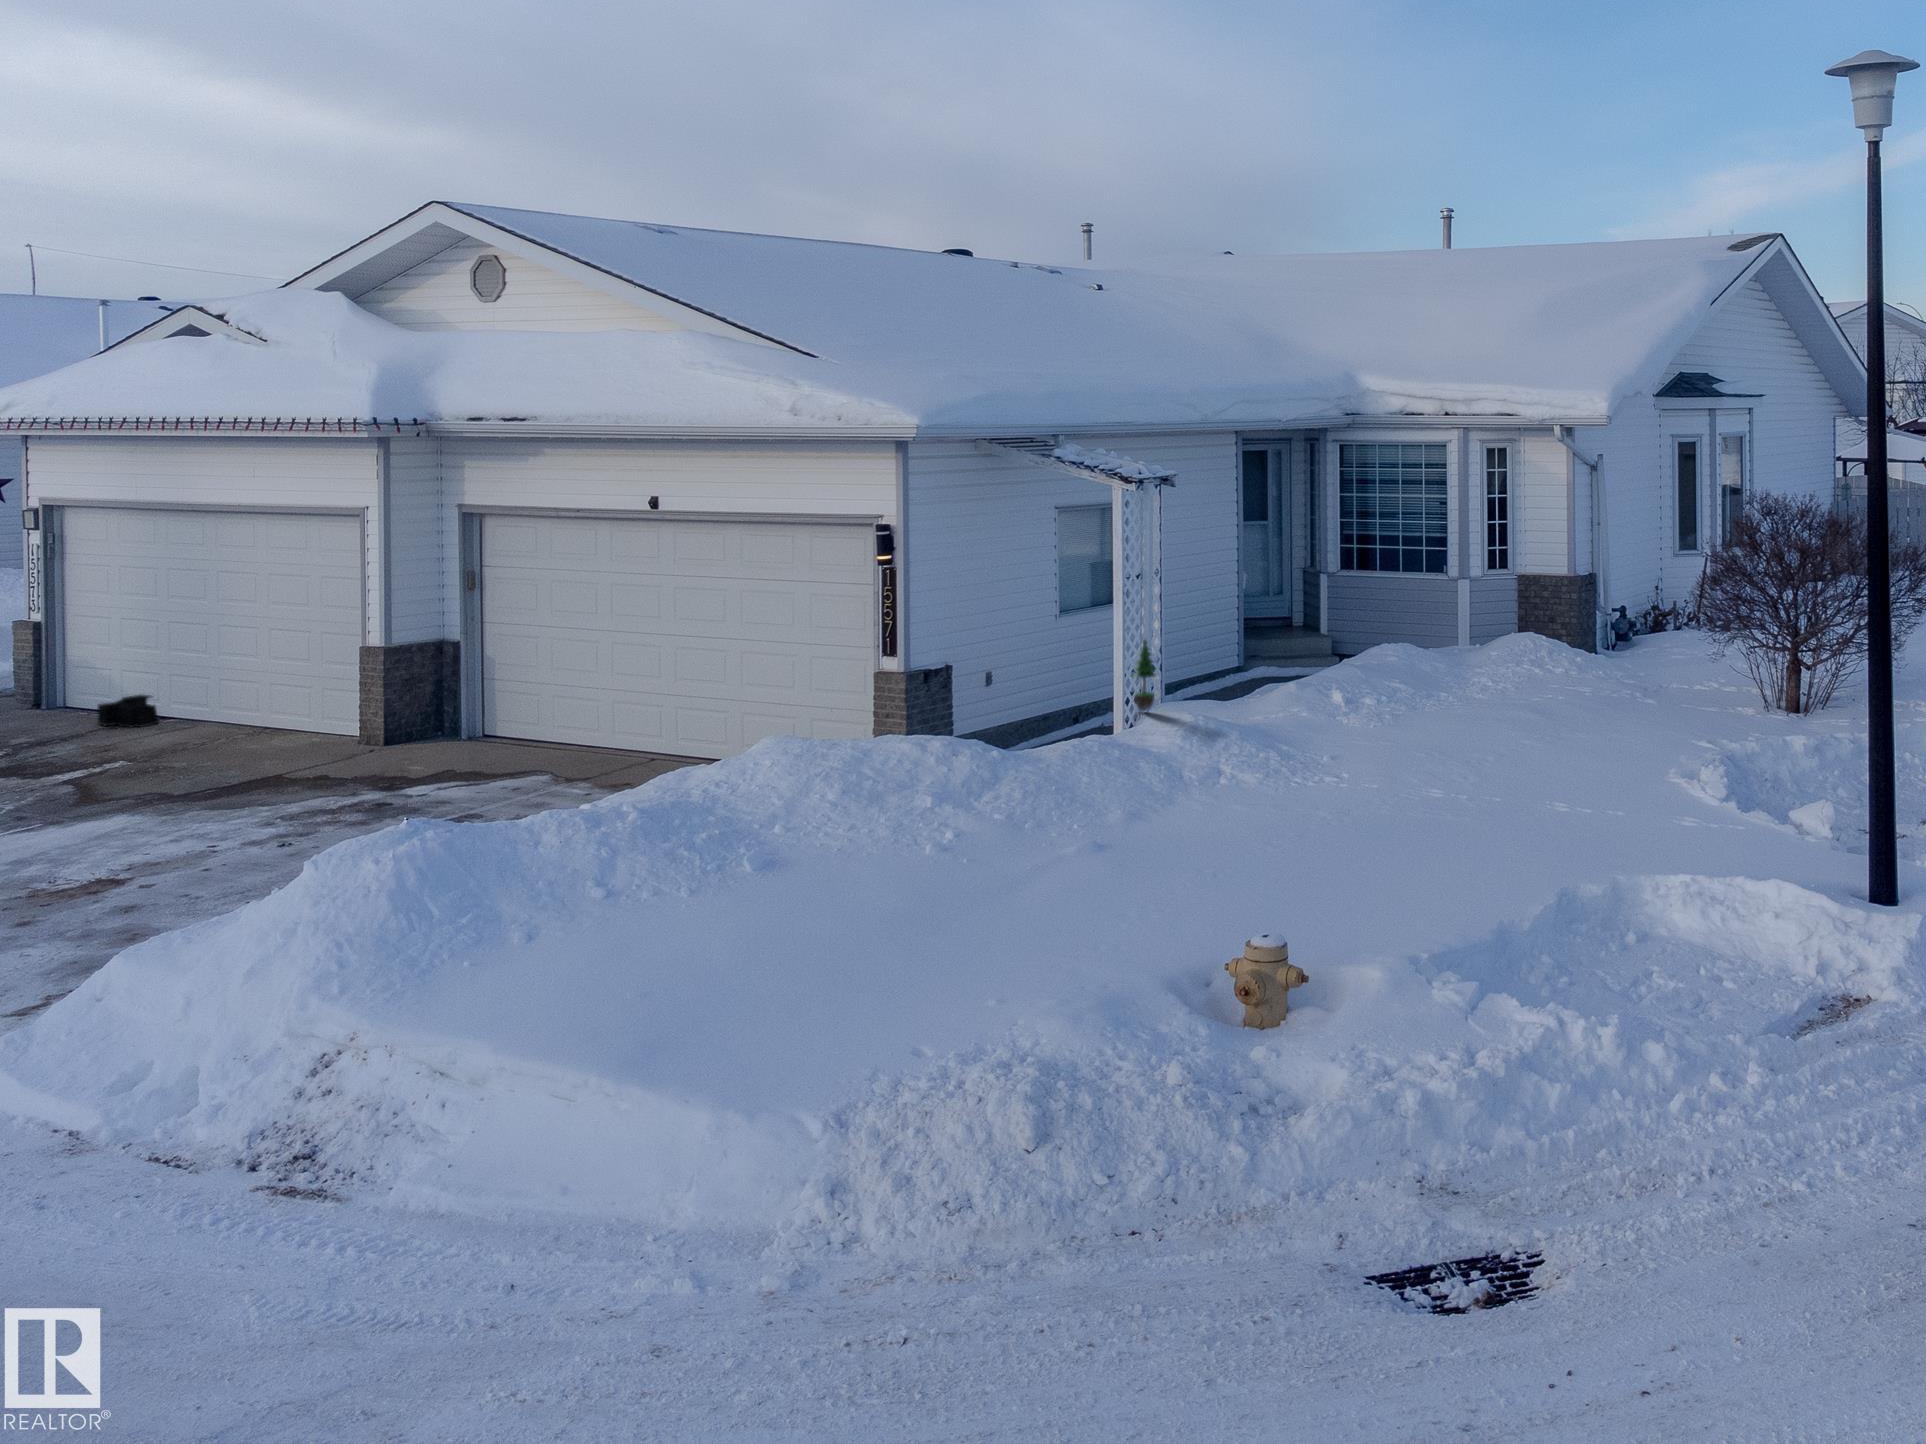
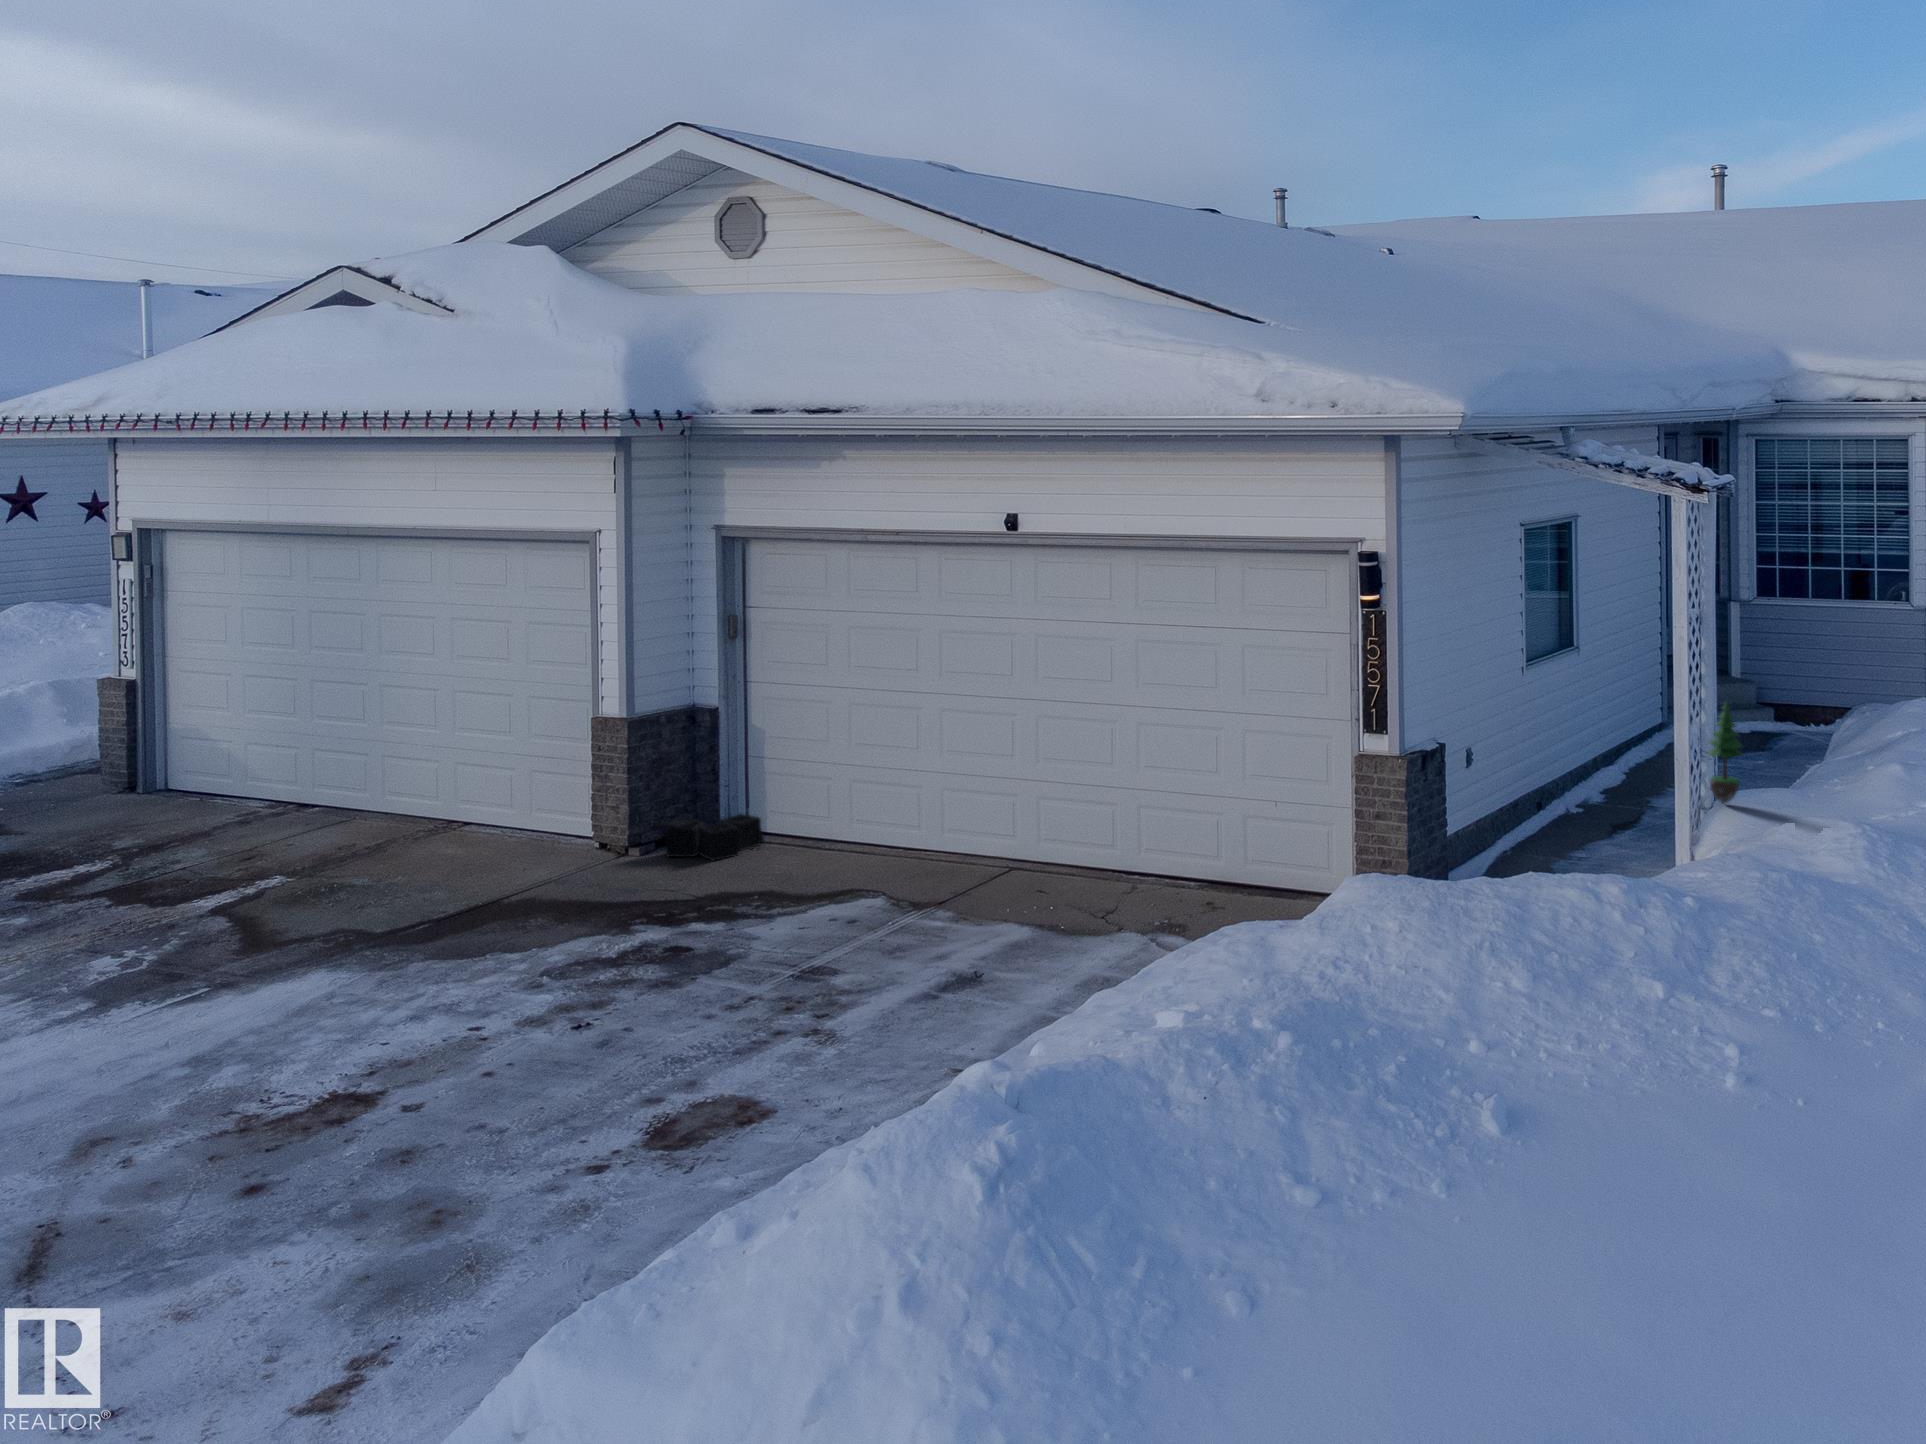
storage bin: present [98,695,159,727] -> present [660,814,764,861]

